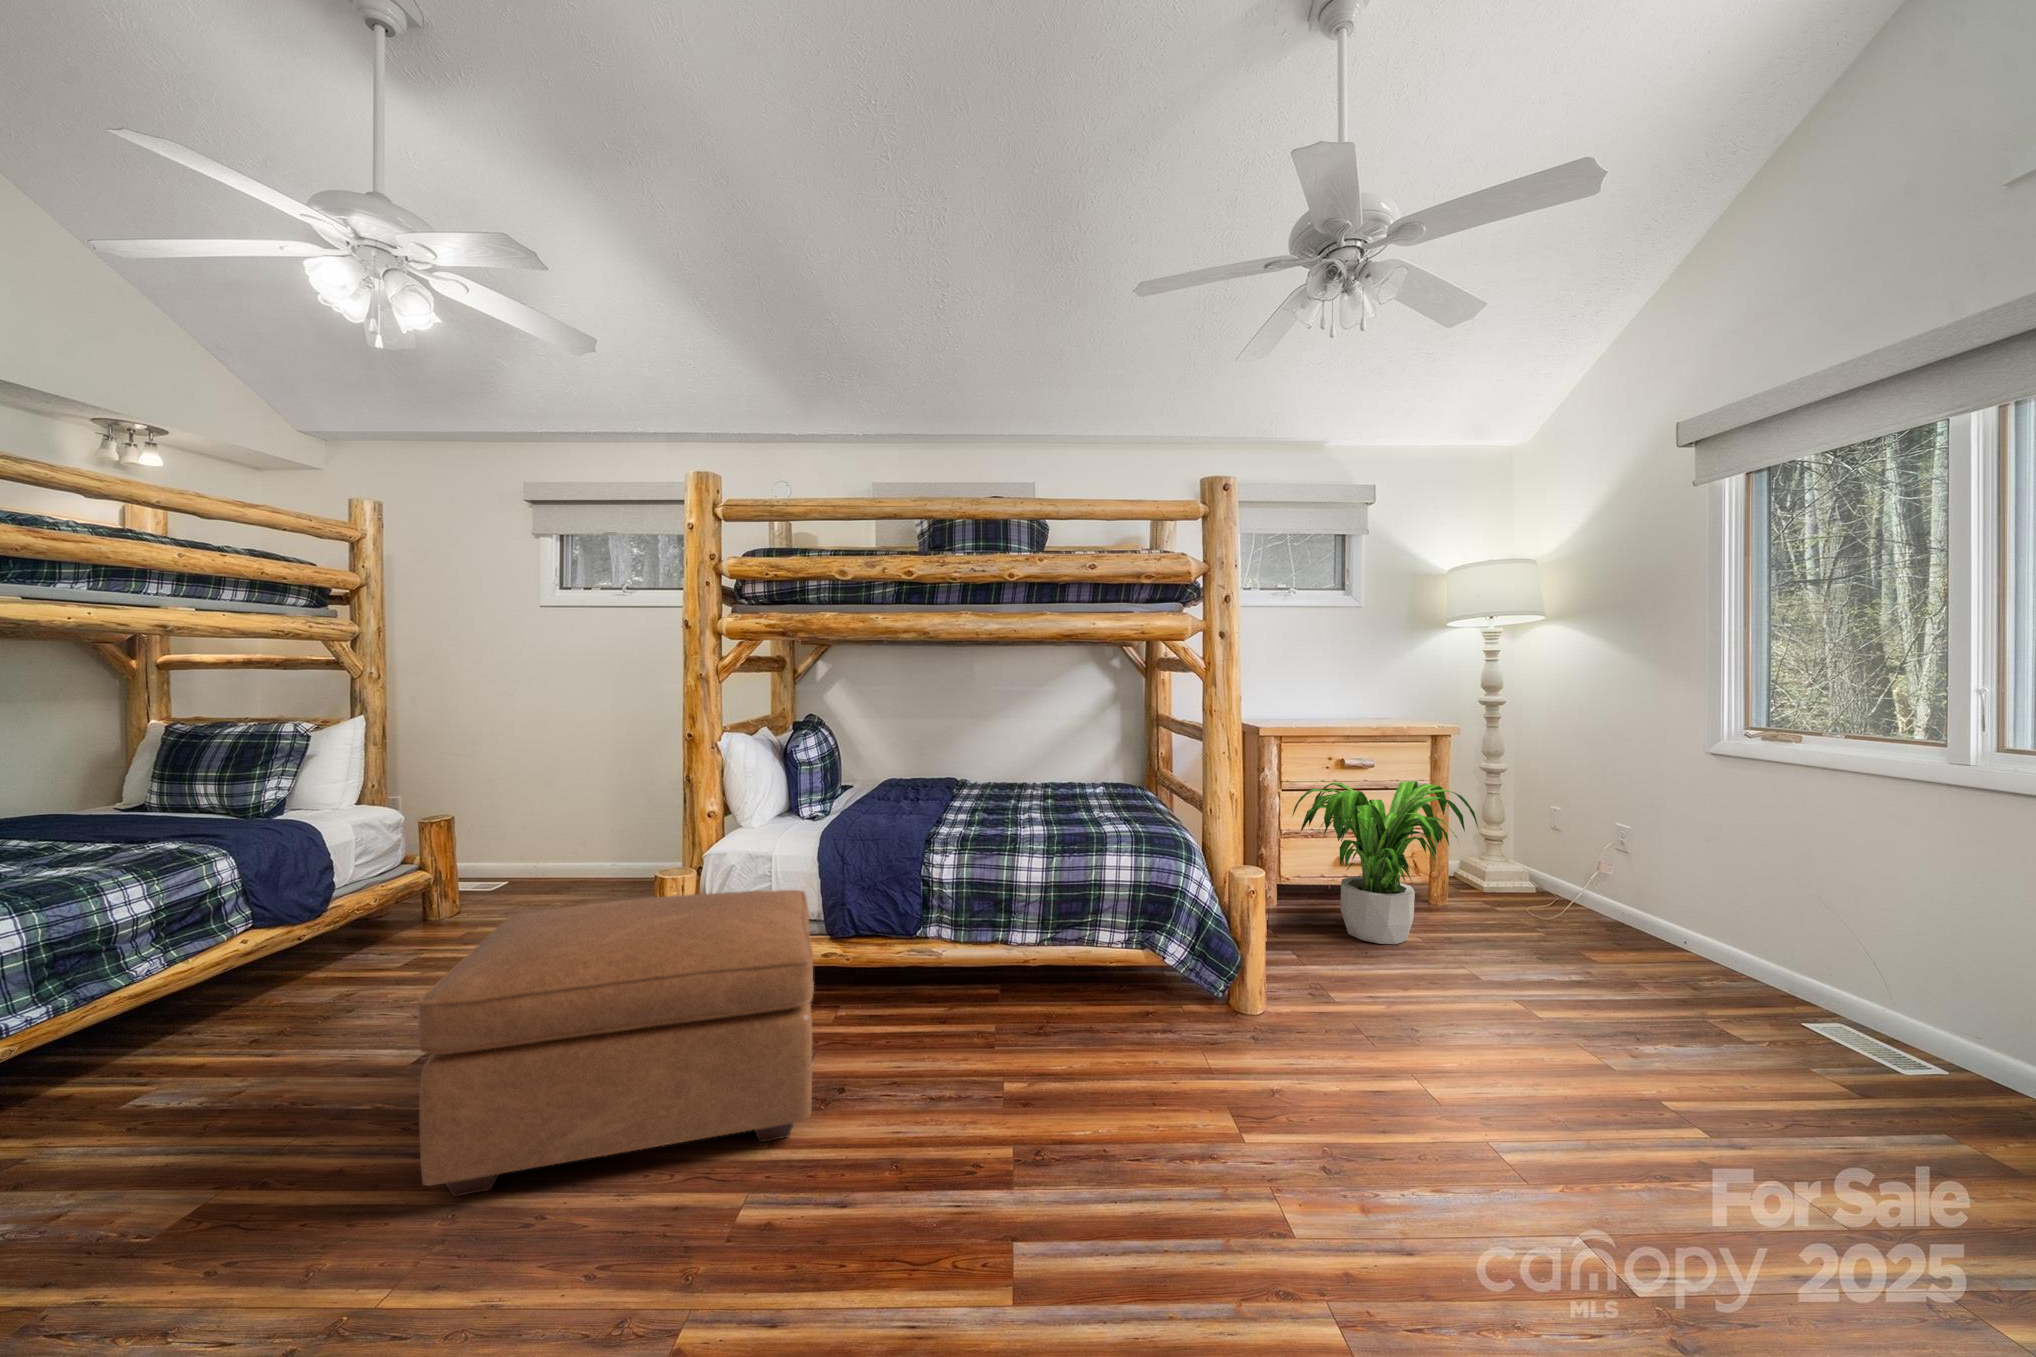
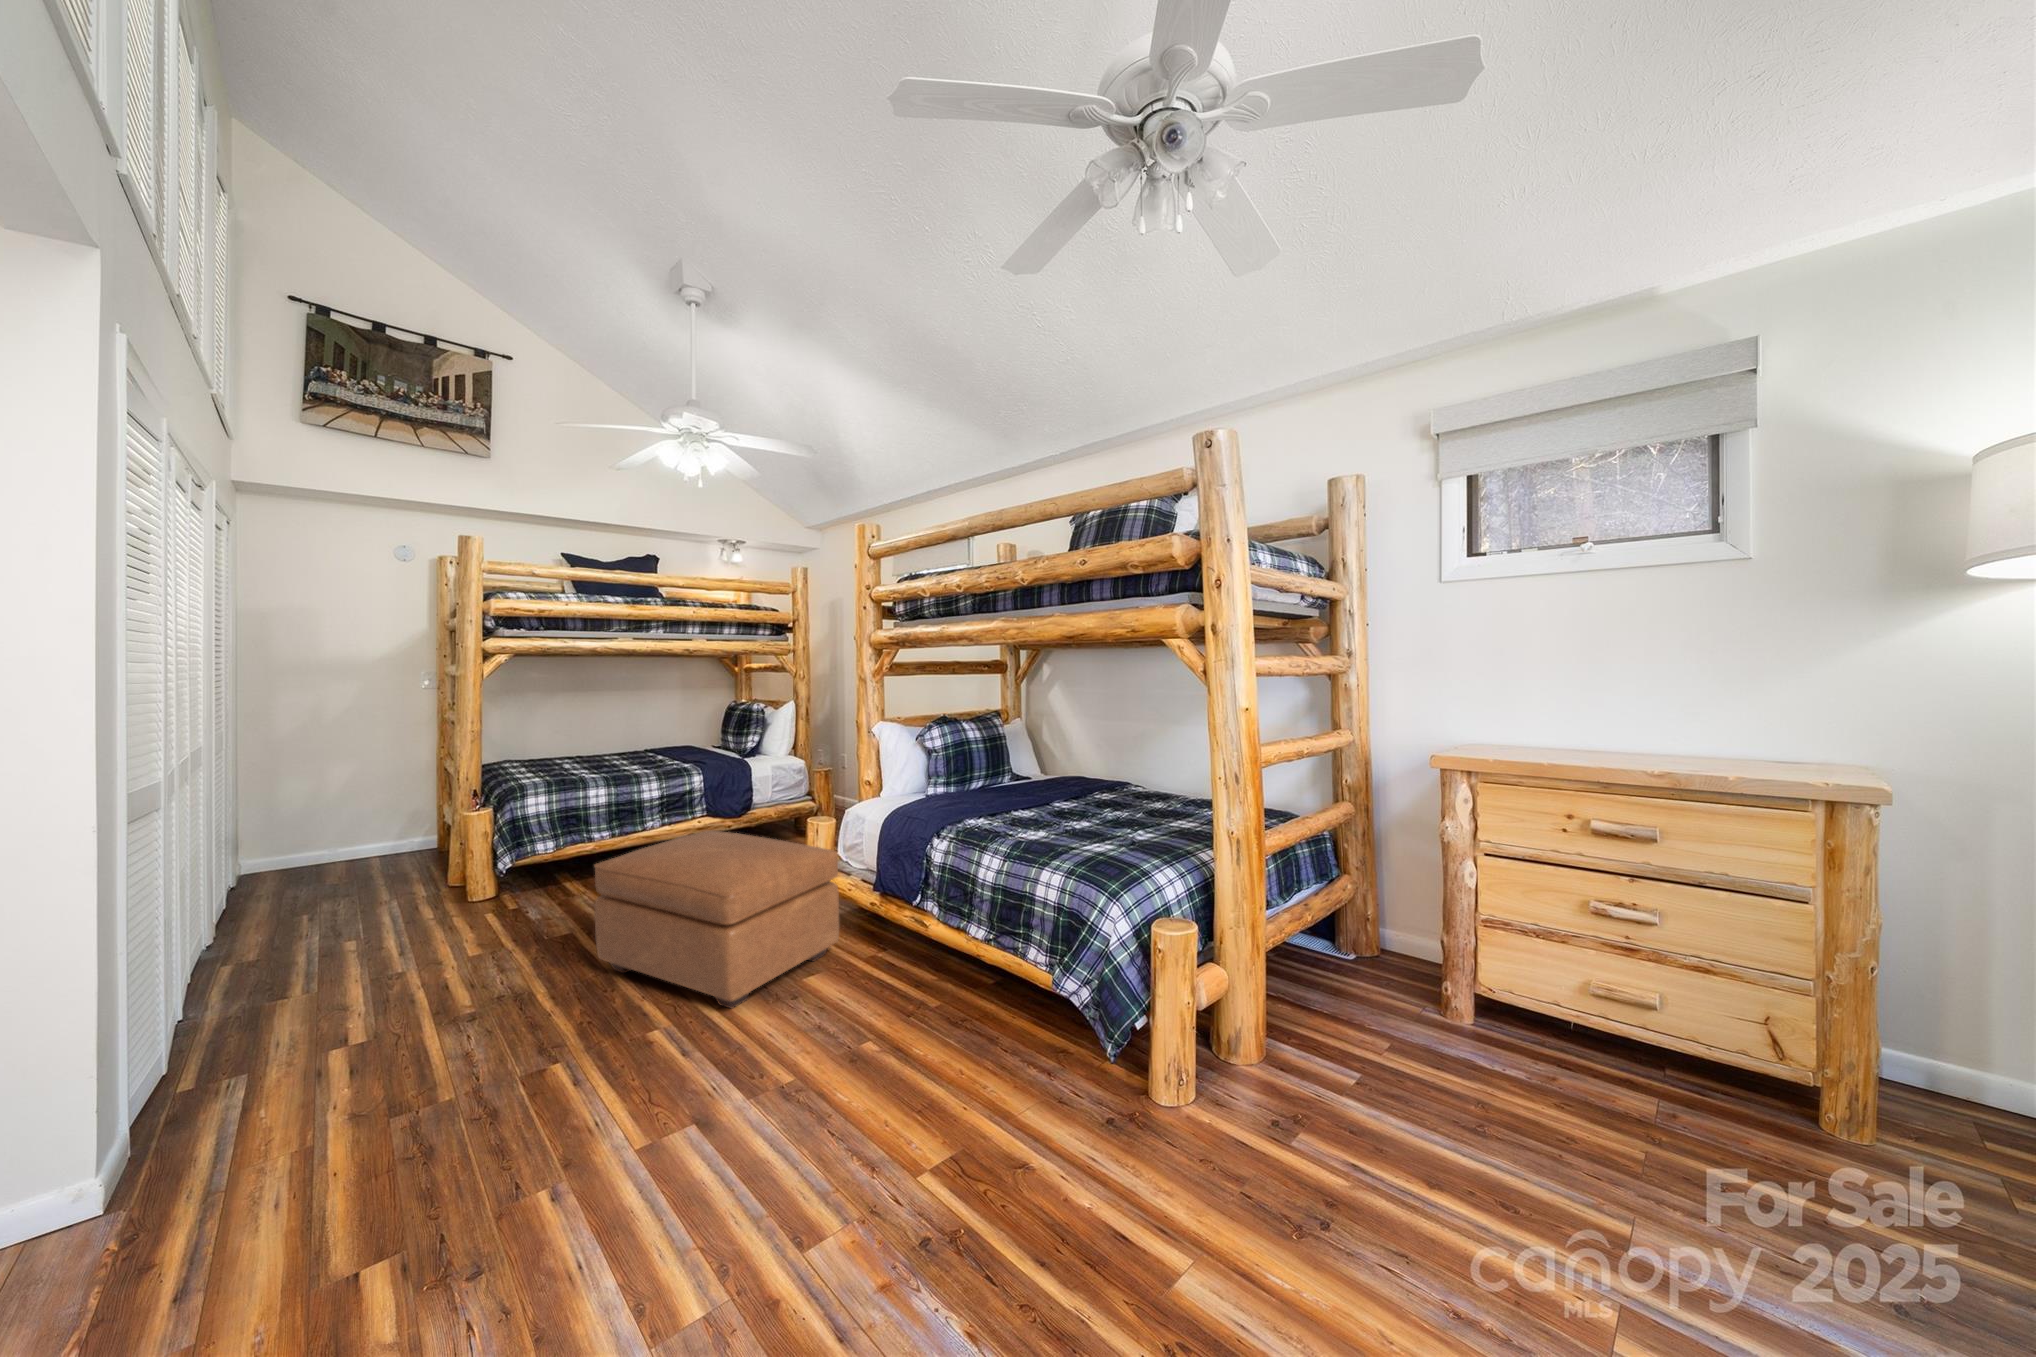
potted plant: present [1293,781,1478,944] -> none [1357,858,1670,1114]

